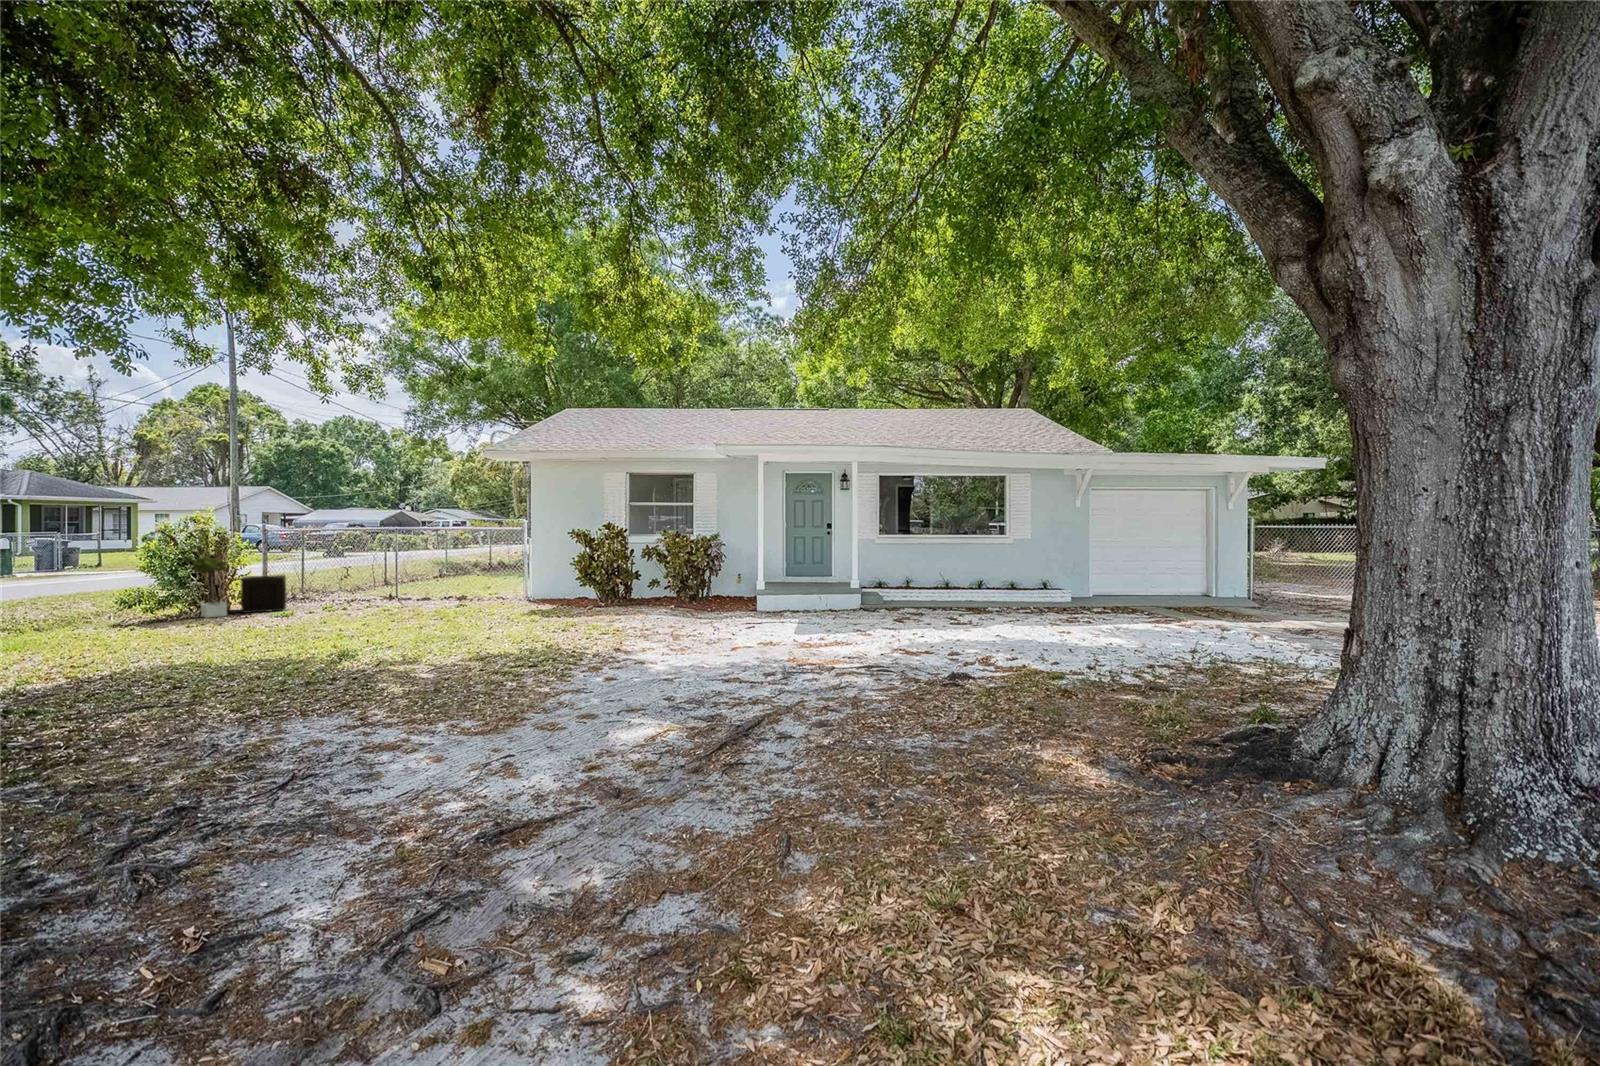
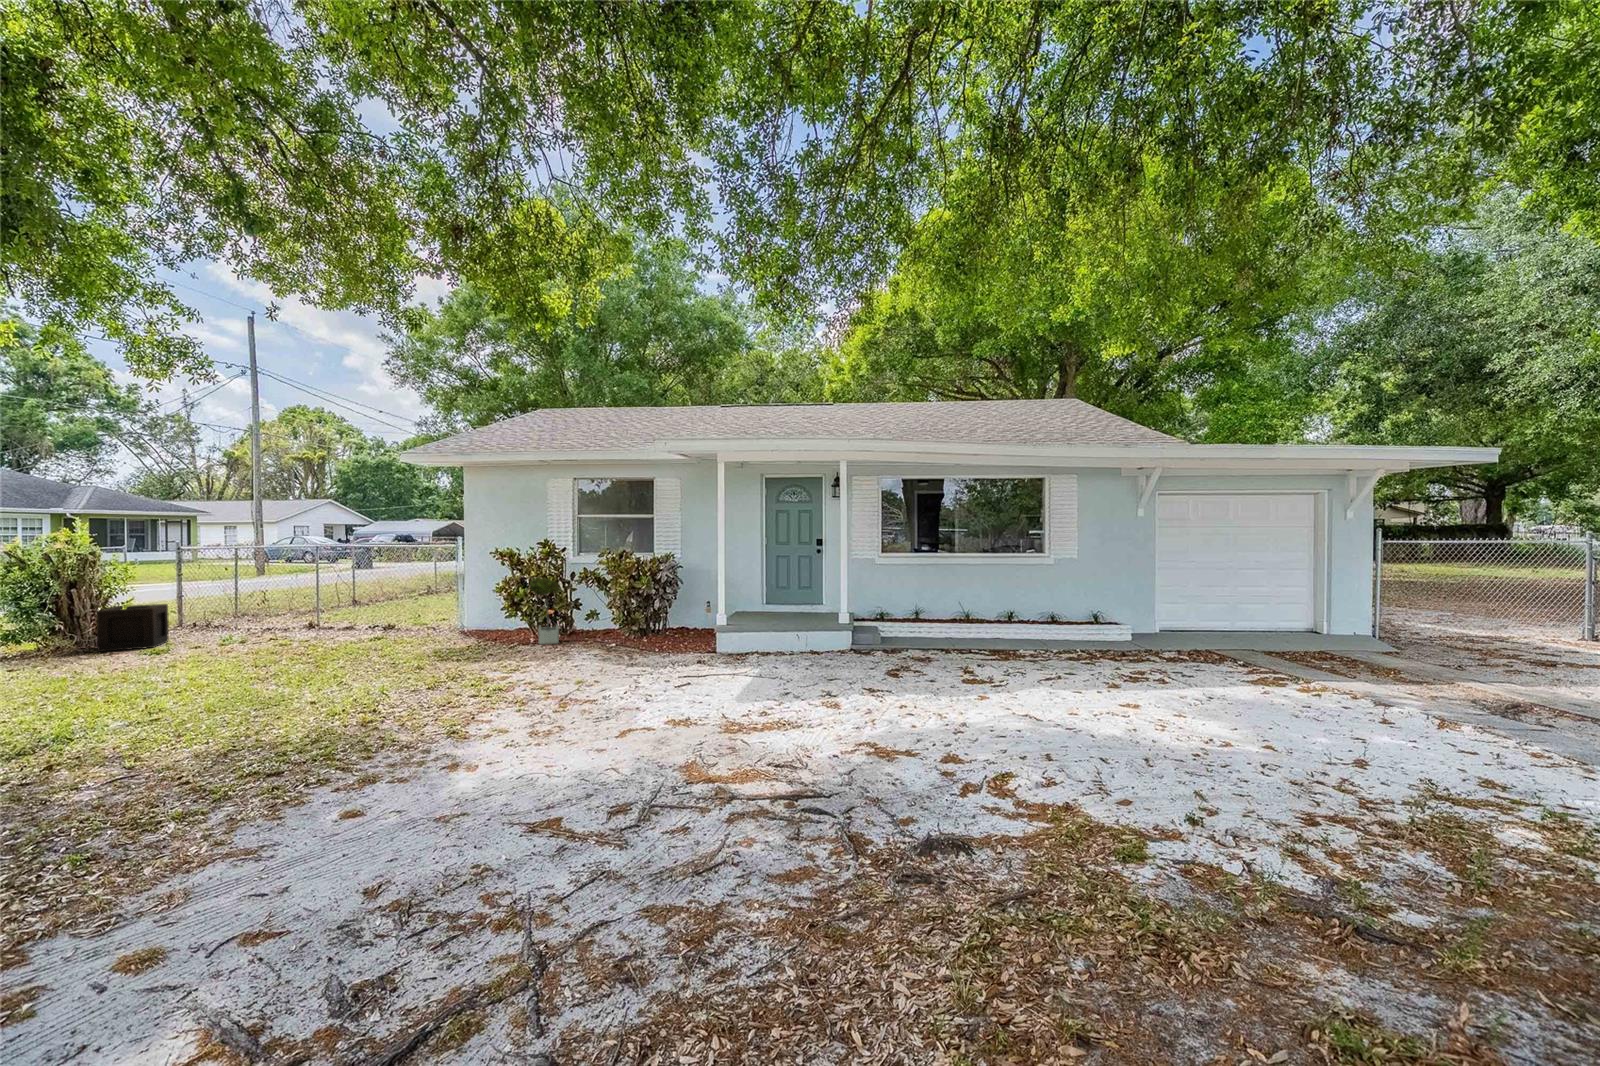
potted tree: present [193,557,227,618] -> present [530,577,560,644]

